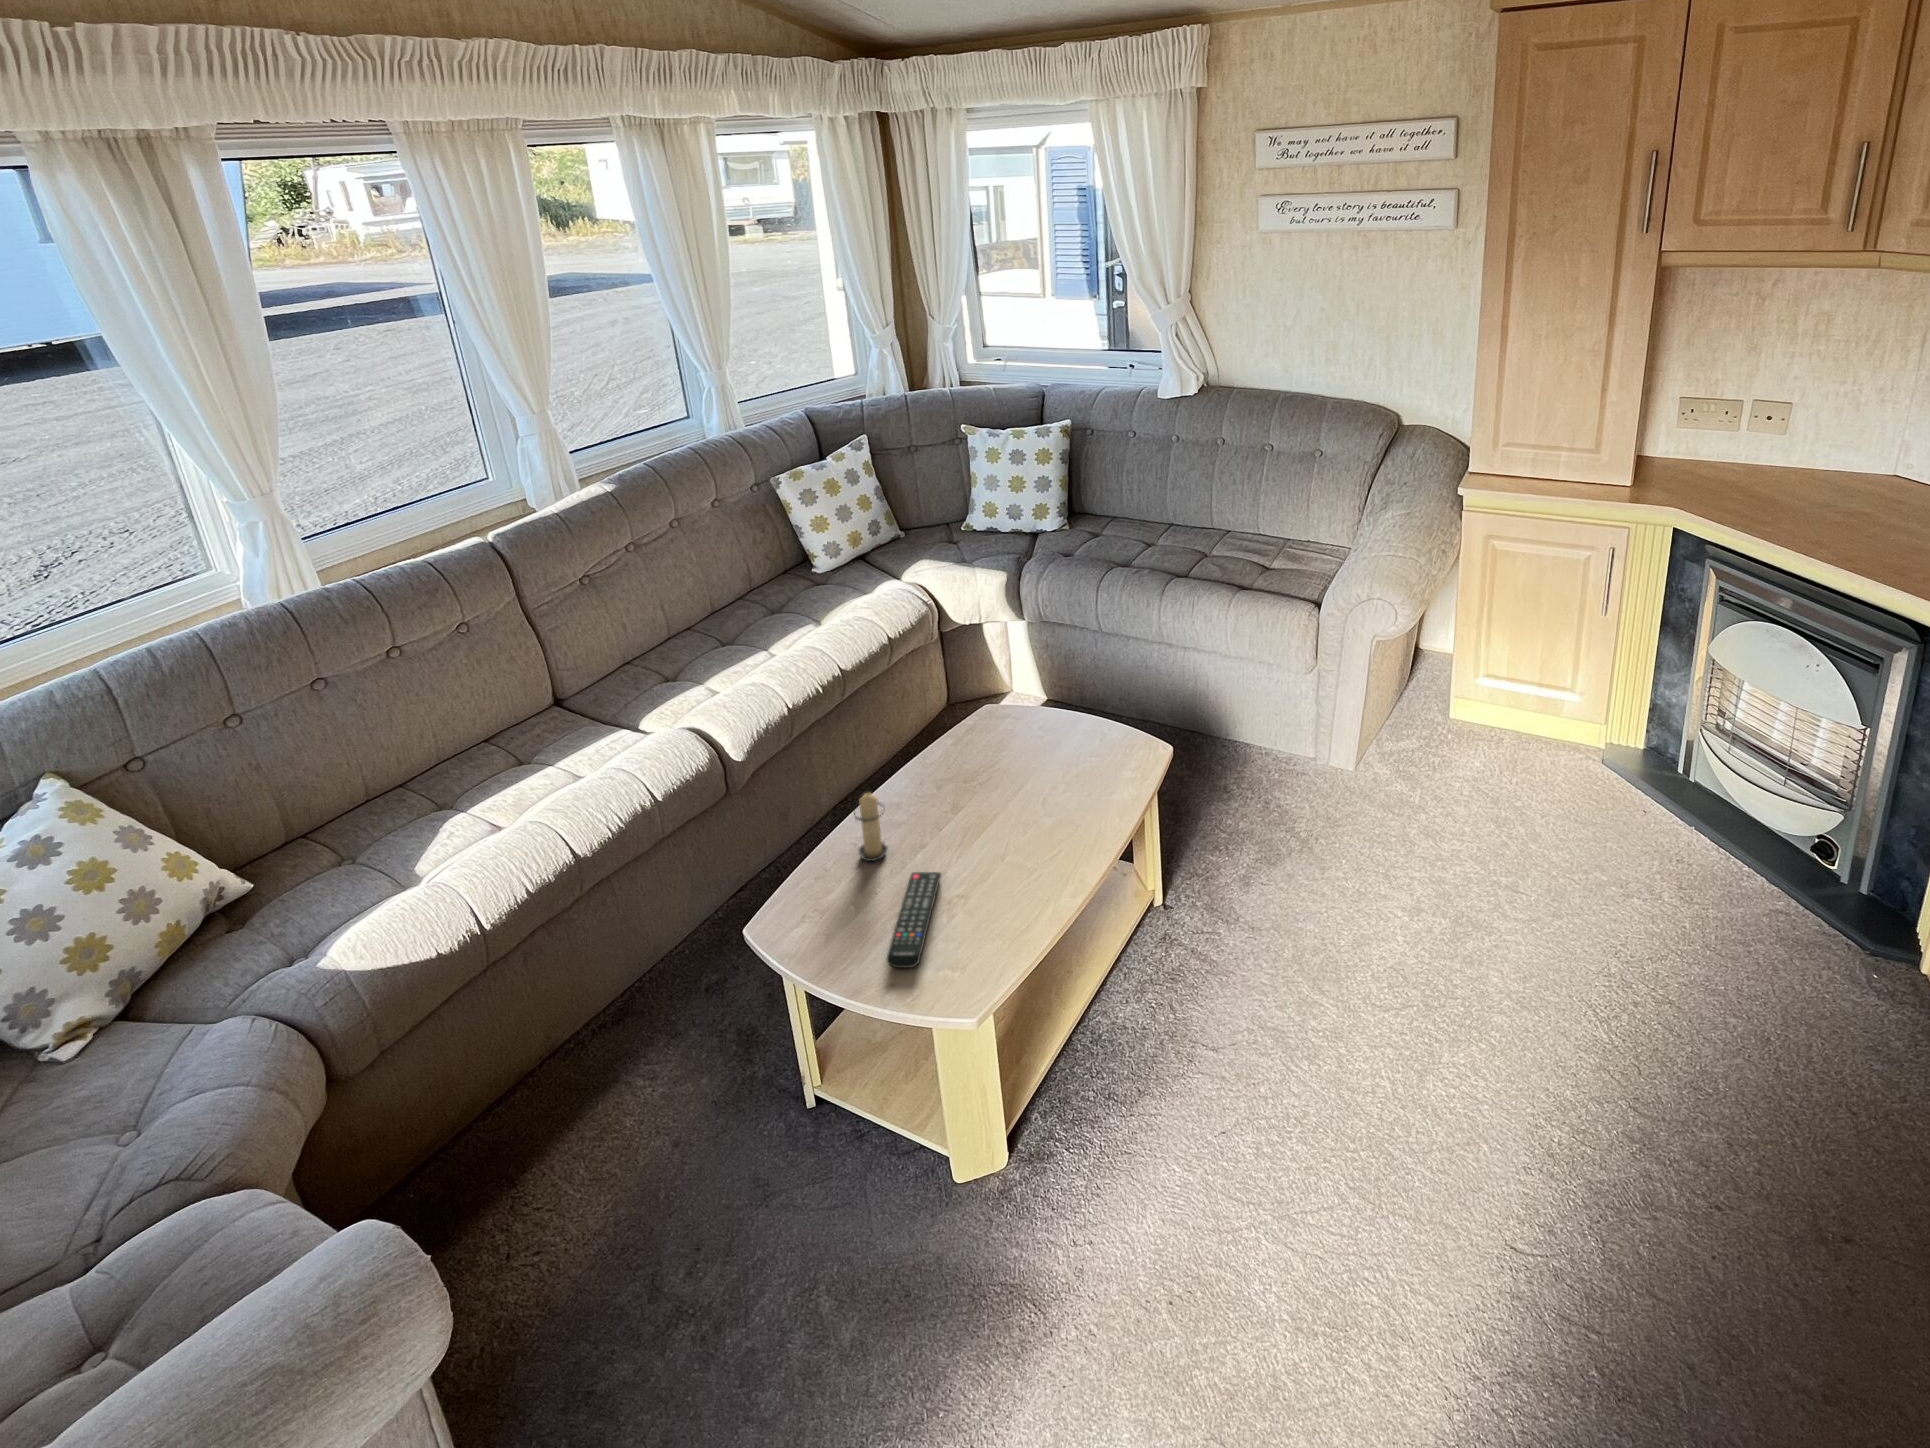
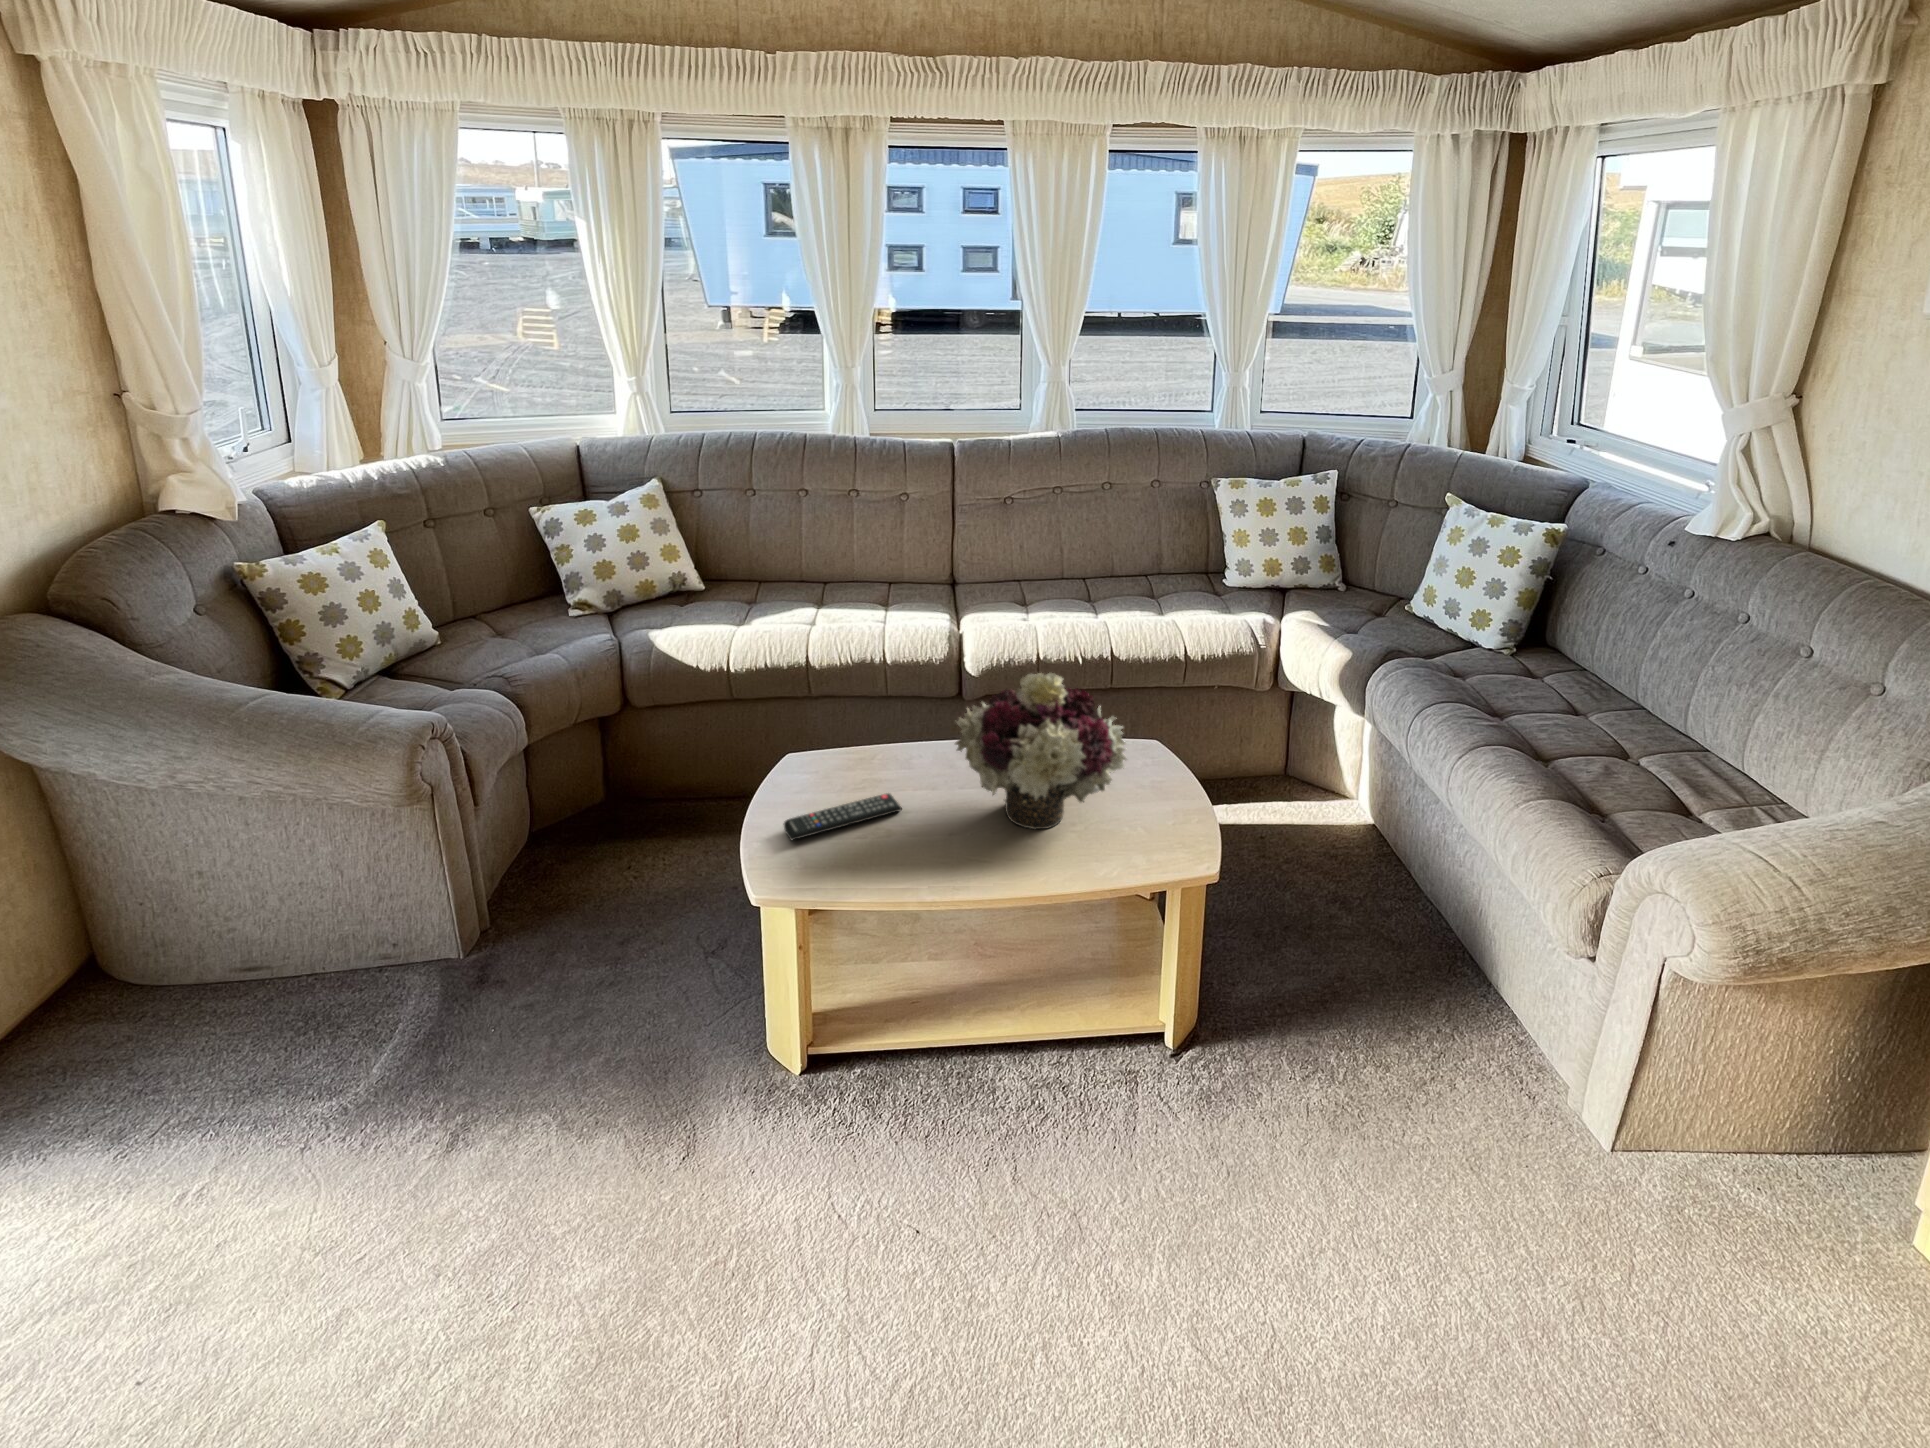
flower arrangement: none [943,668,1082,818] -> present [955,673,1126,829]
candle: present [854,792,887,861] -> none [887,707,921,776]

